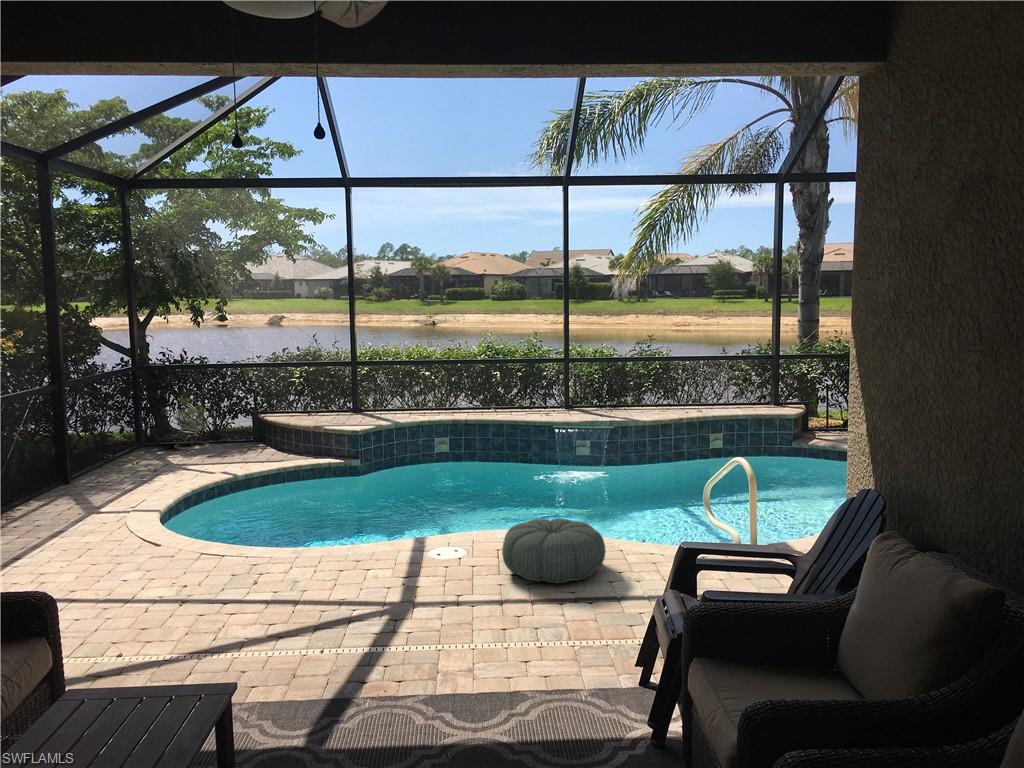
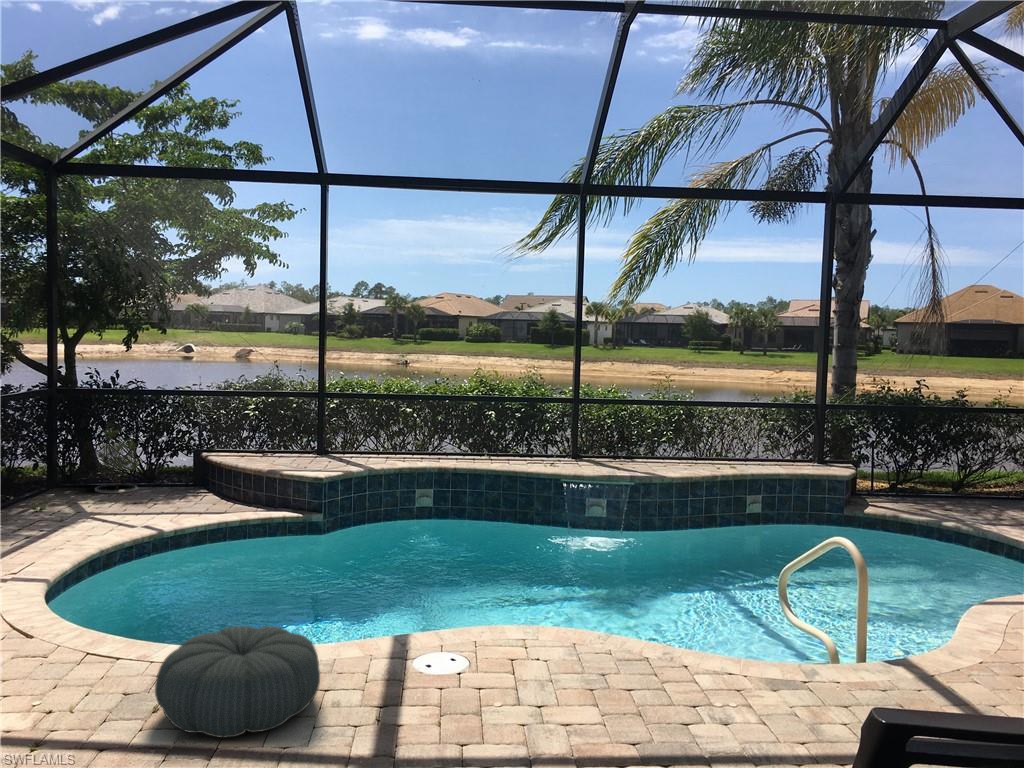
pouf: present [502,518,606,583] -> present [155,626,320,738]

